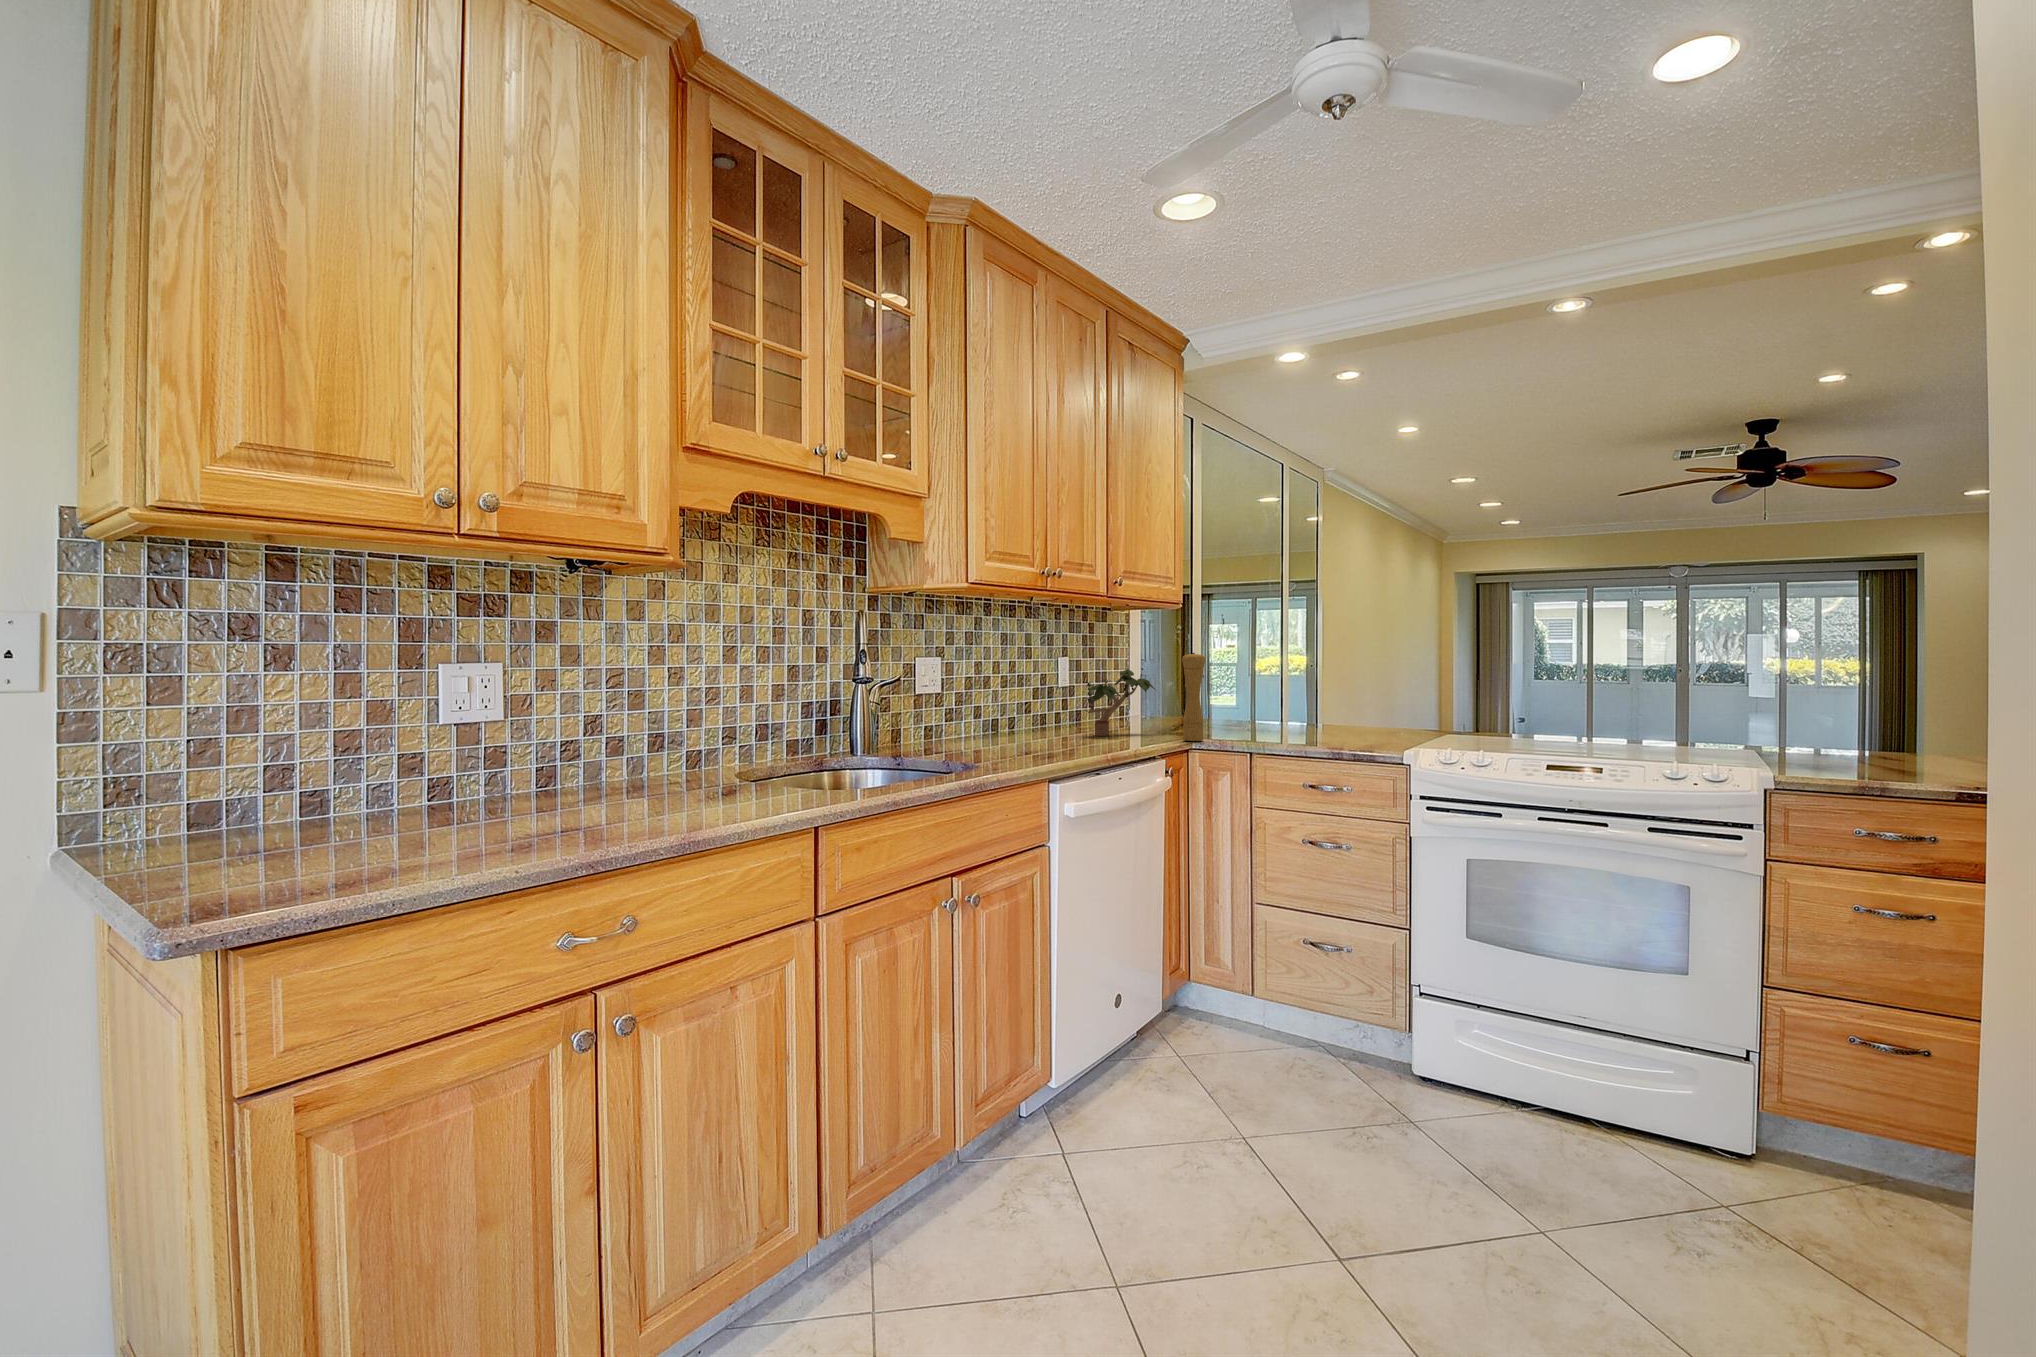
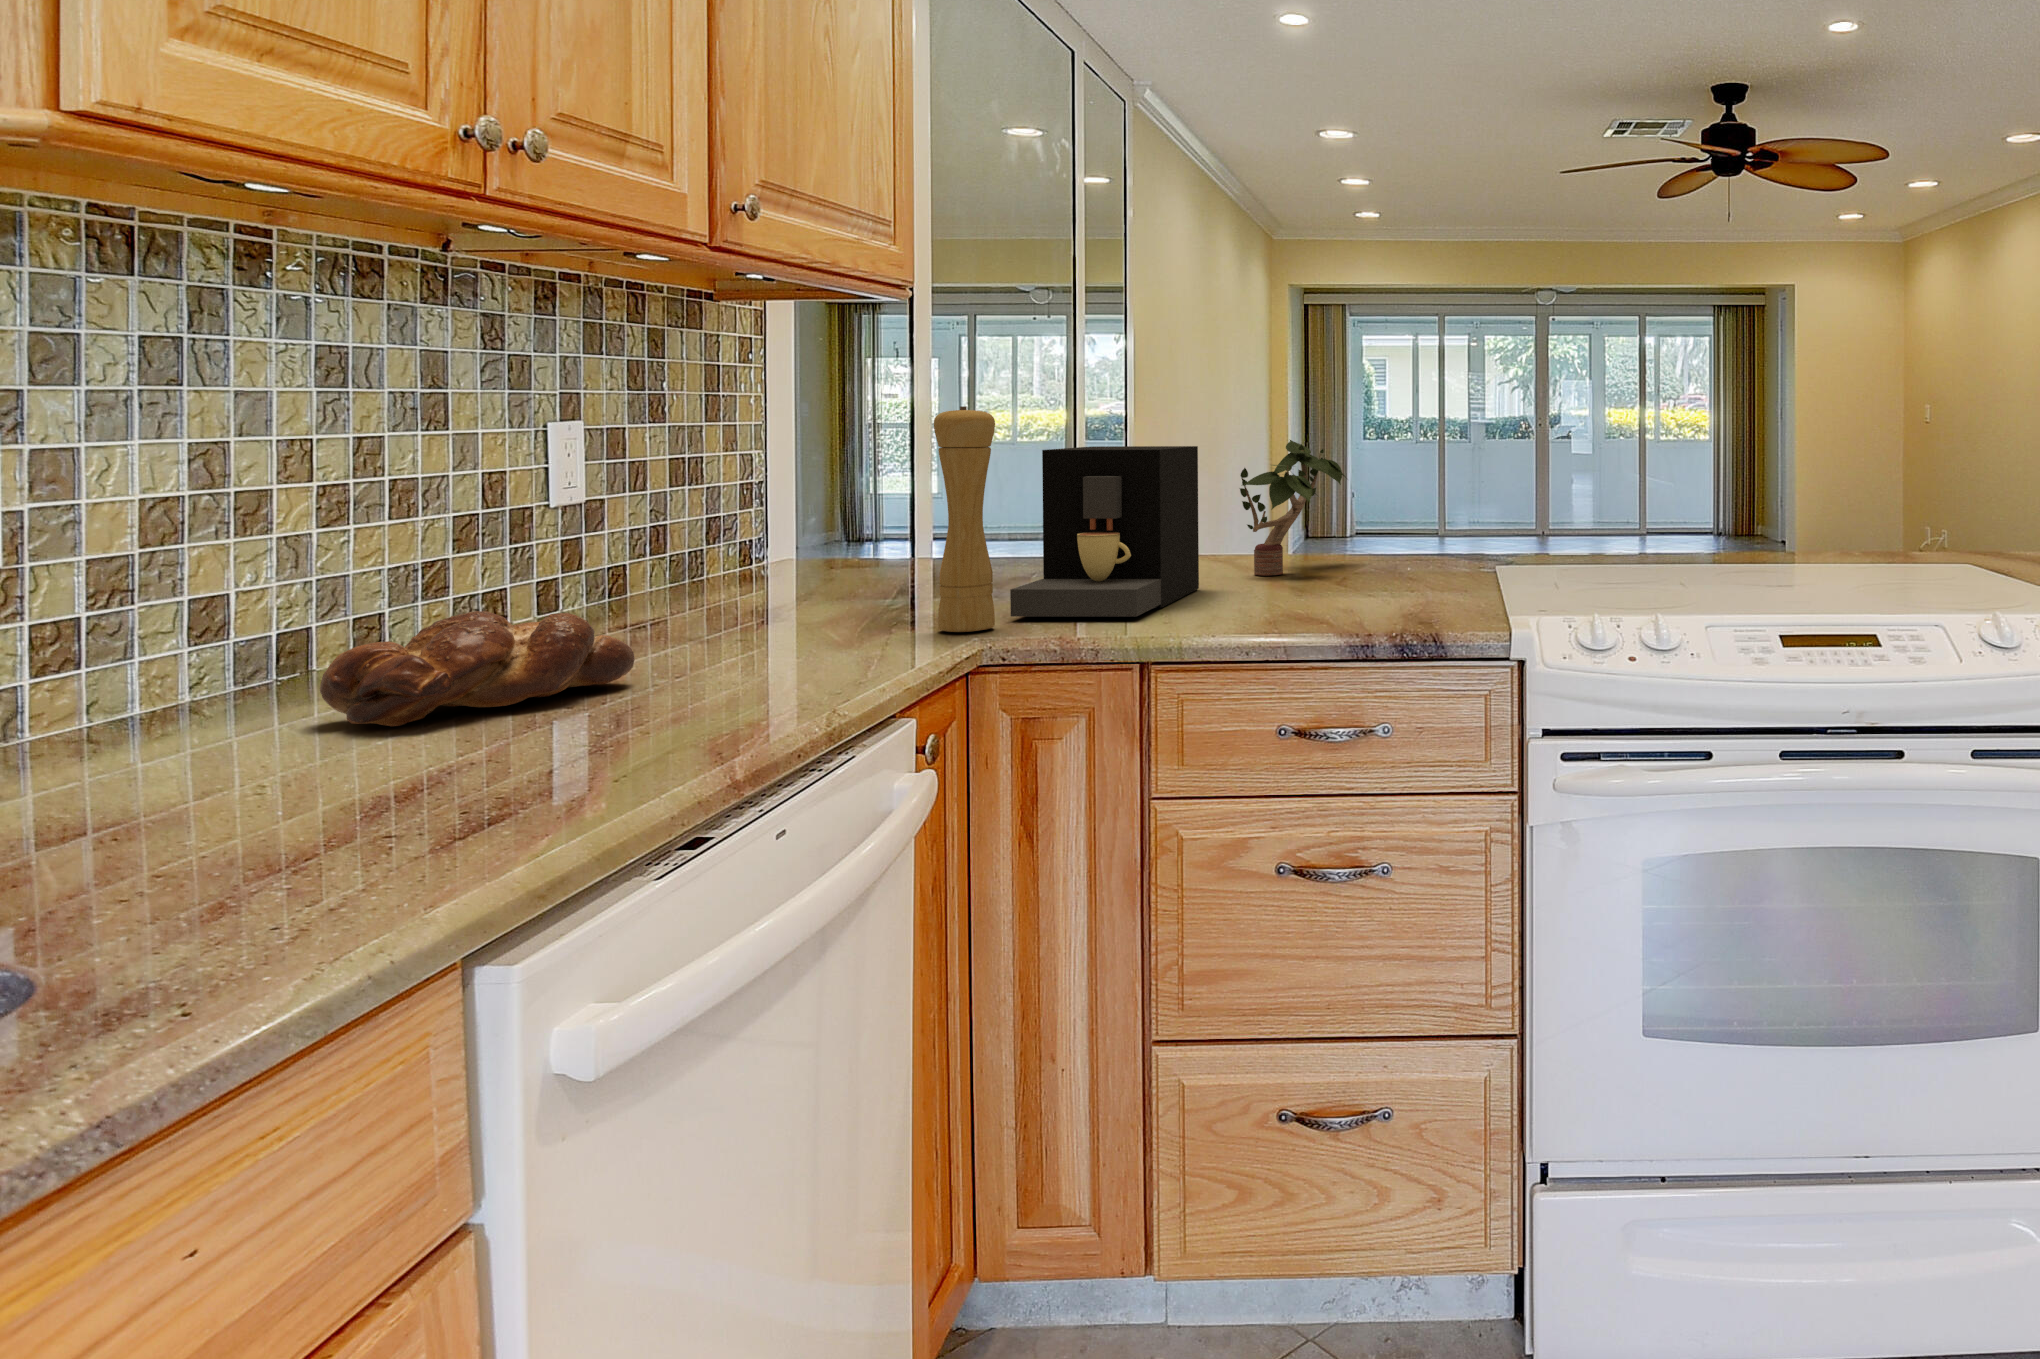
potted plant: present [1086,669,1156,736] -> present [1240,440,1346,575]
coffee maker: none [1211,670,1301,741] -> present [1010,446,1199,617]
bread loaf: none [1004,717,1082,747] -> present [320,611,635,727]

